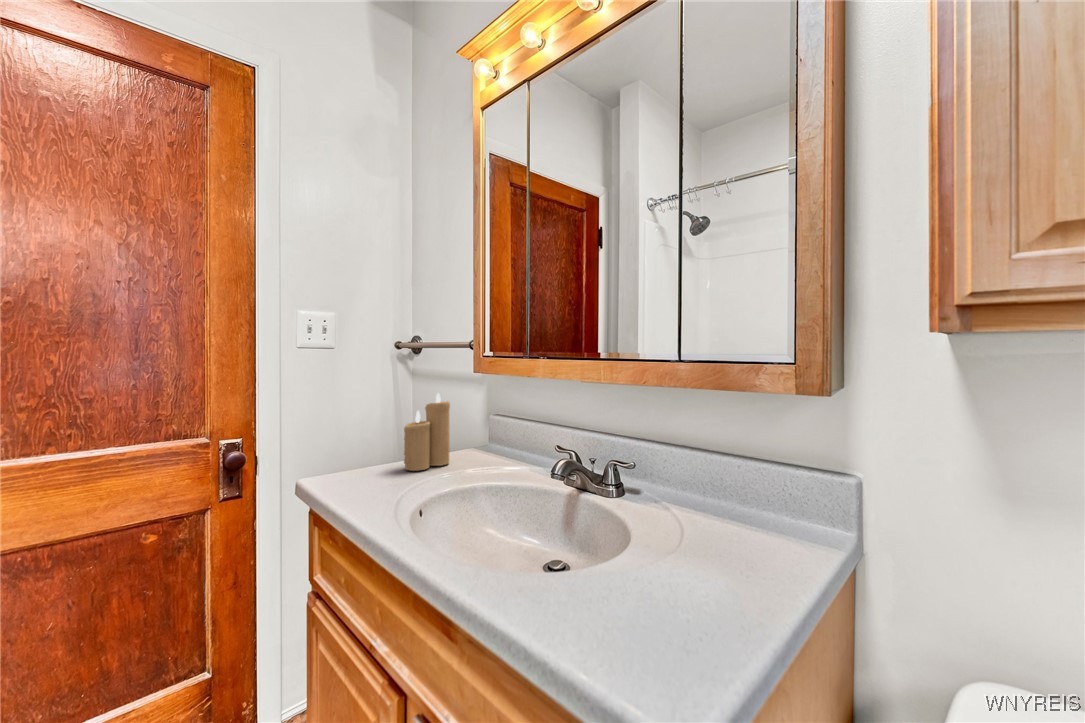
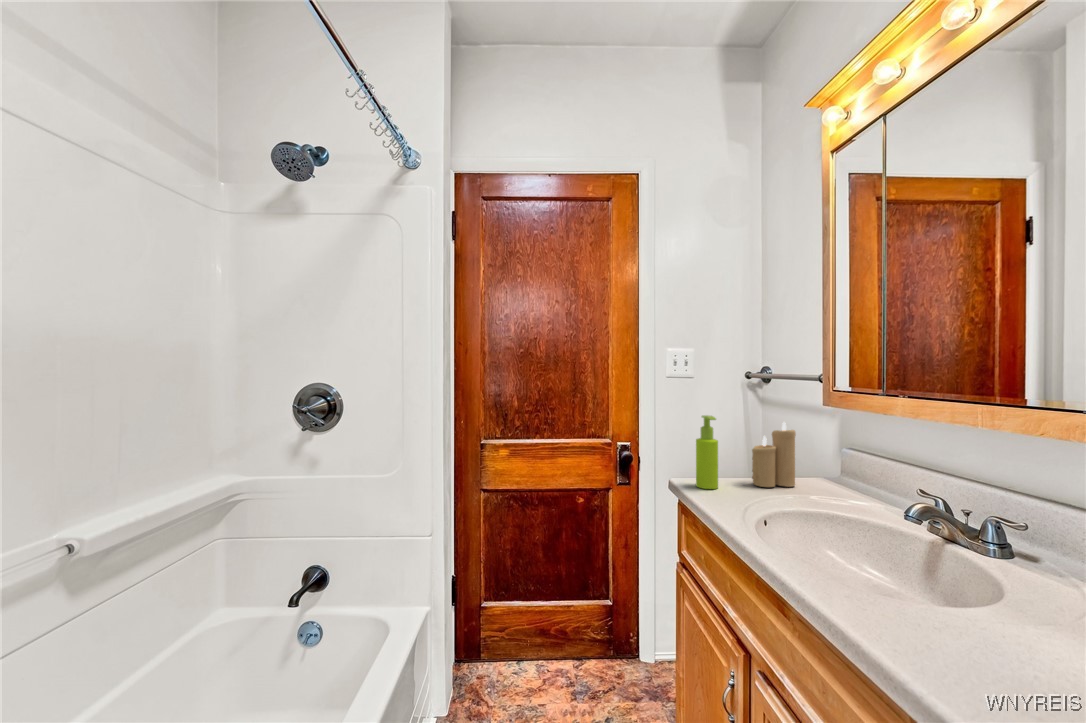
soap dispenser: none [333,390,363,487] -> present [696,415,718,489]

